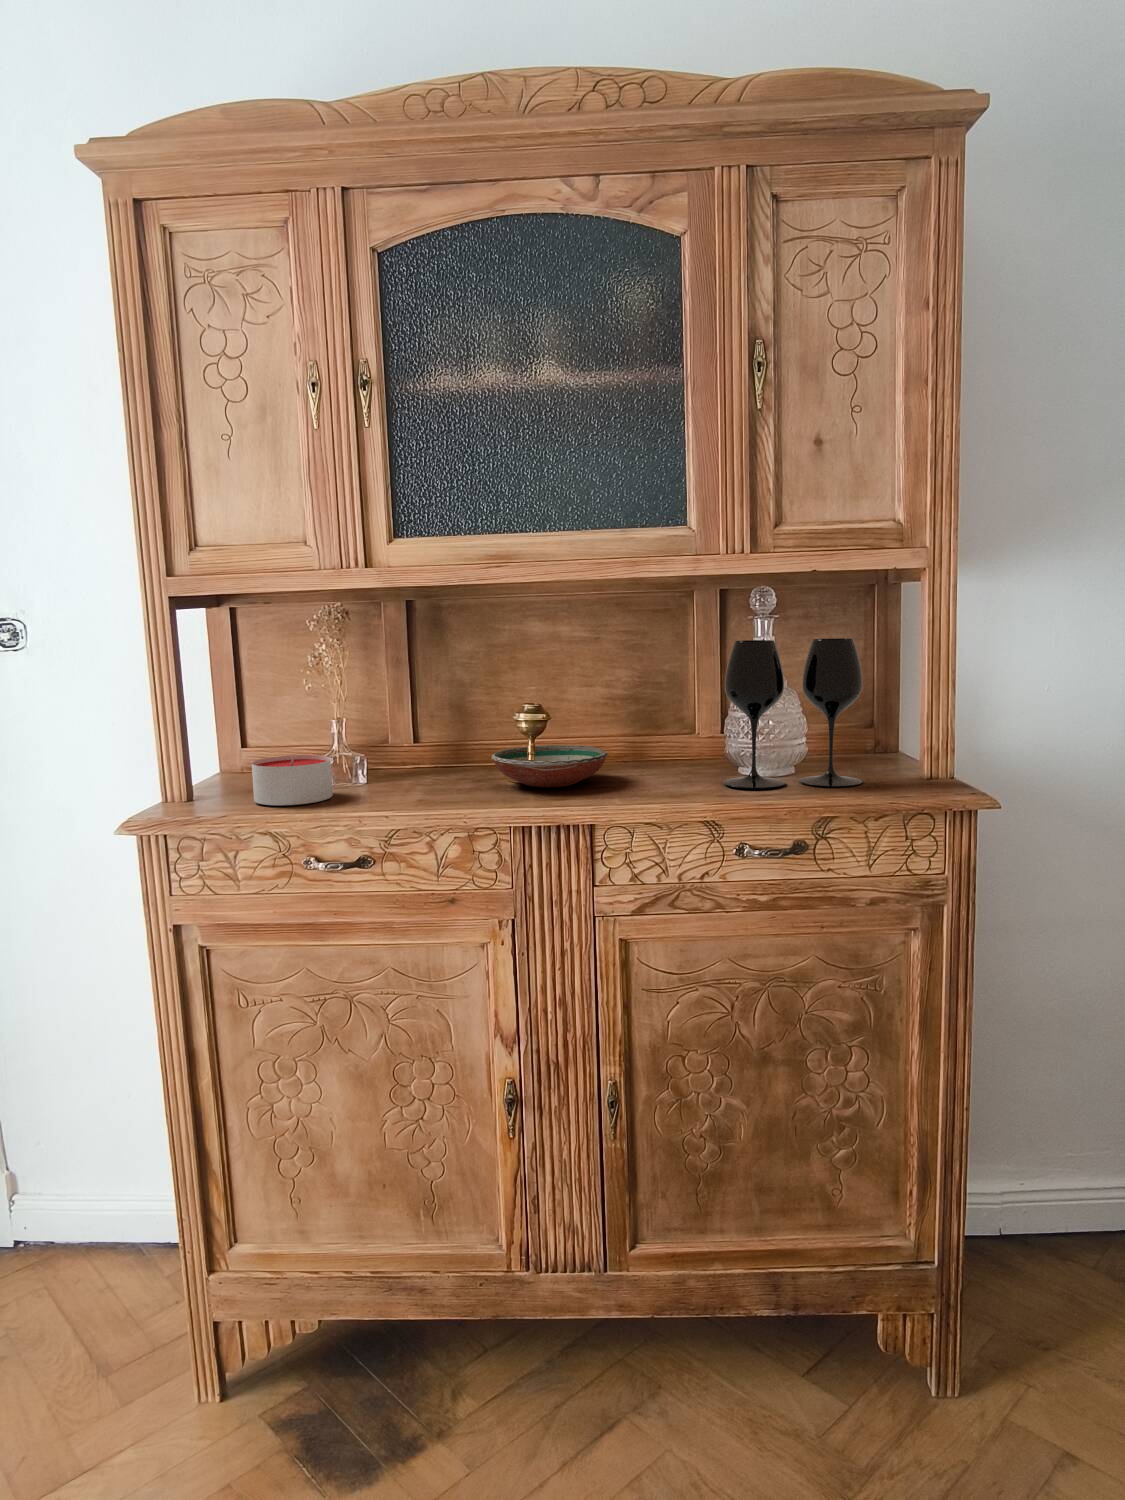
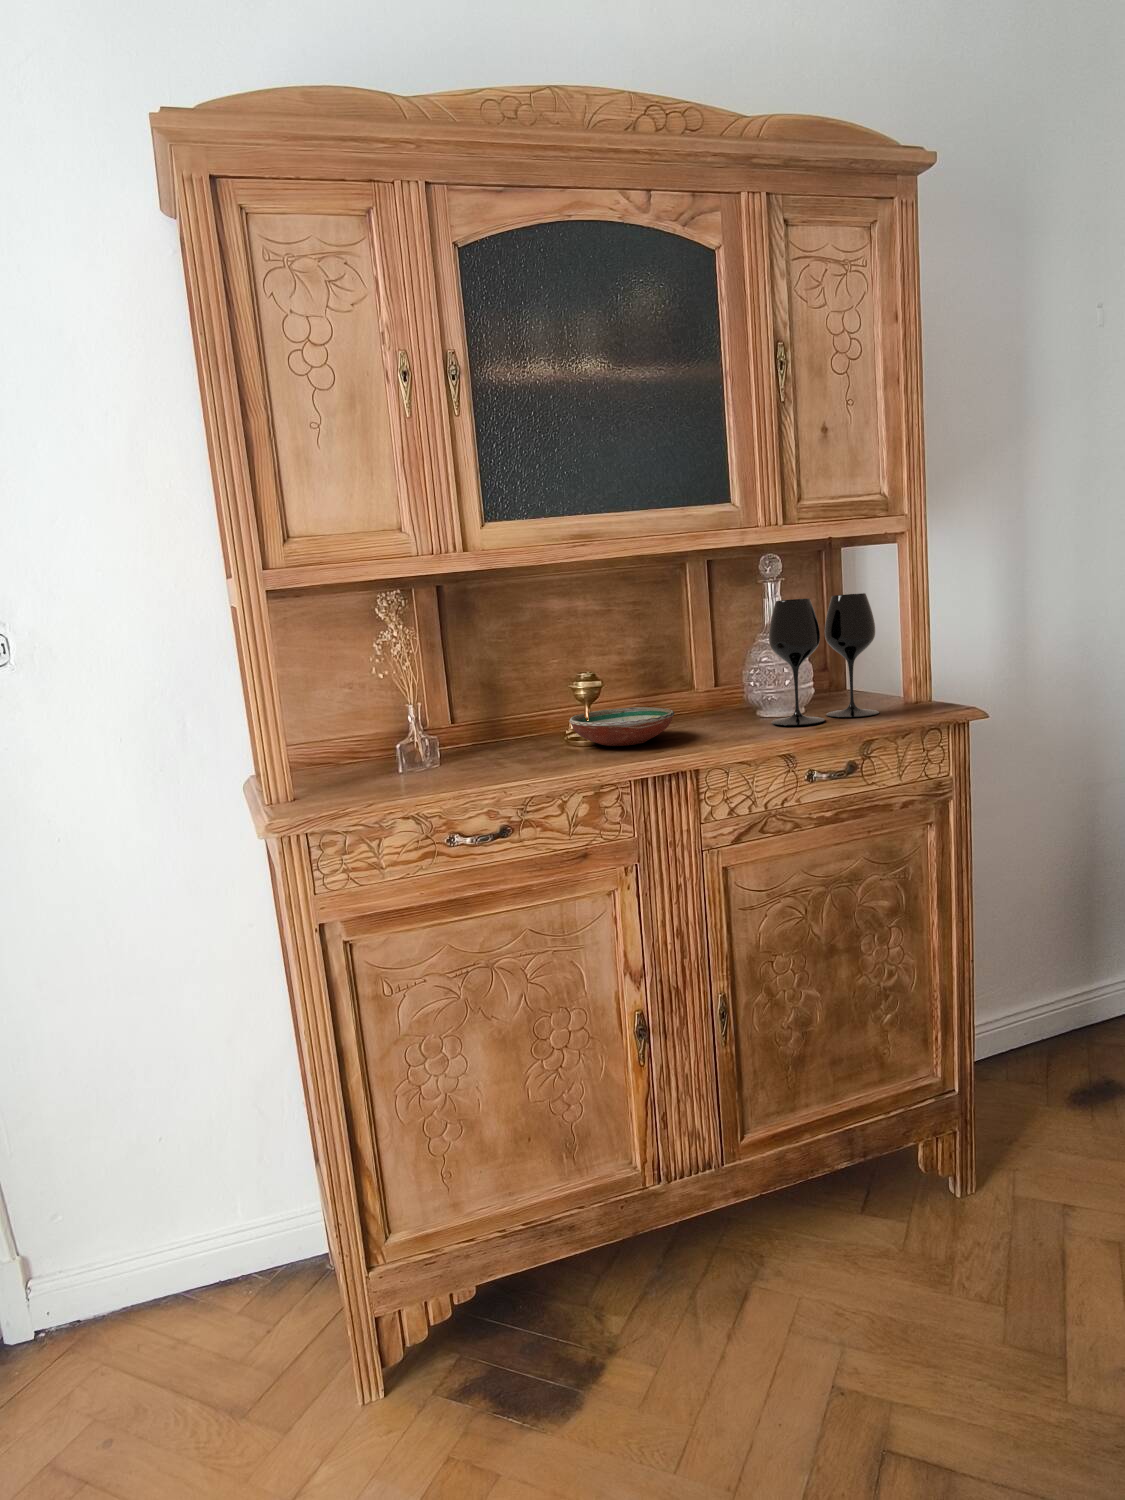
candle: present [252,755,333,805] -> none [363,739,442,790]

